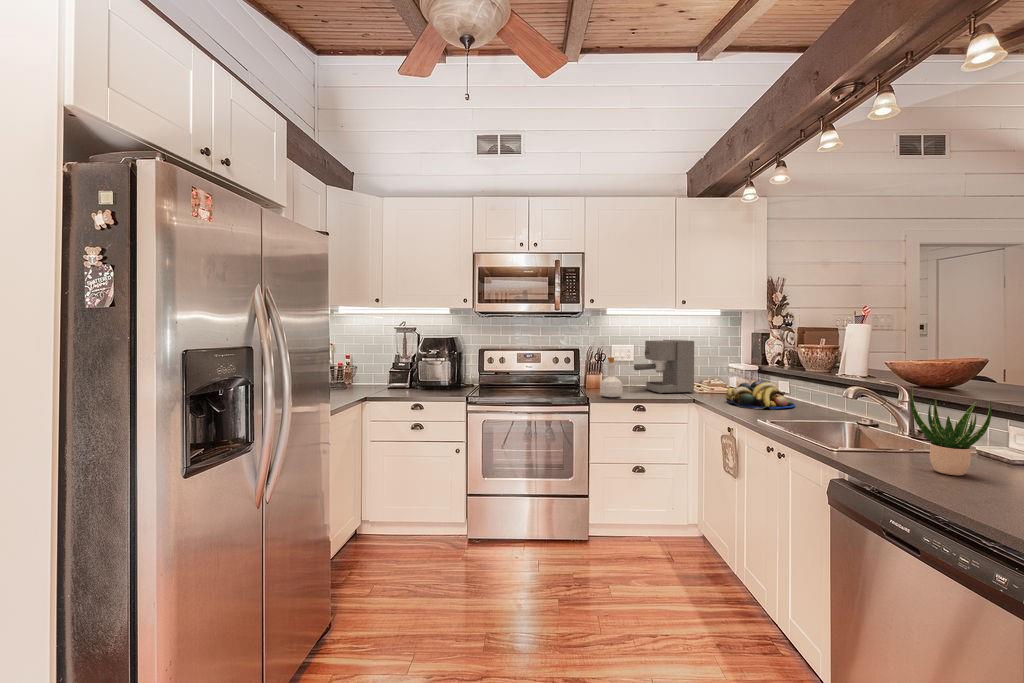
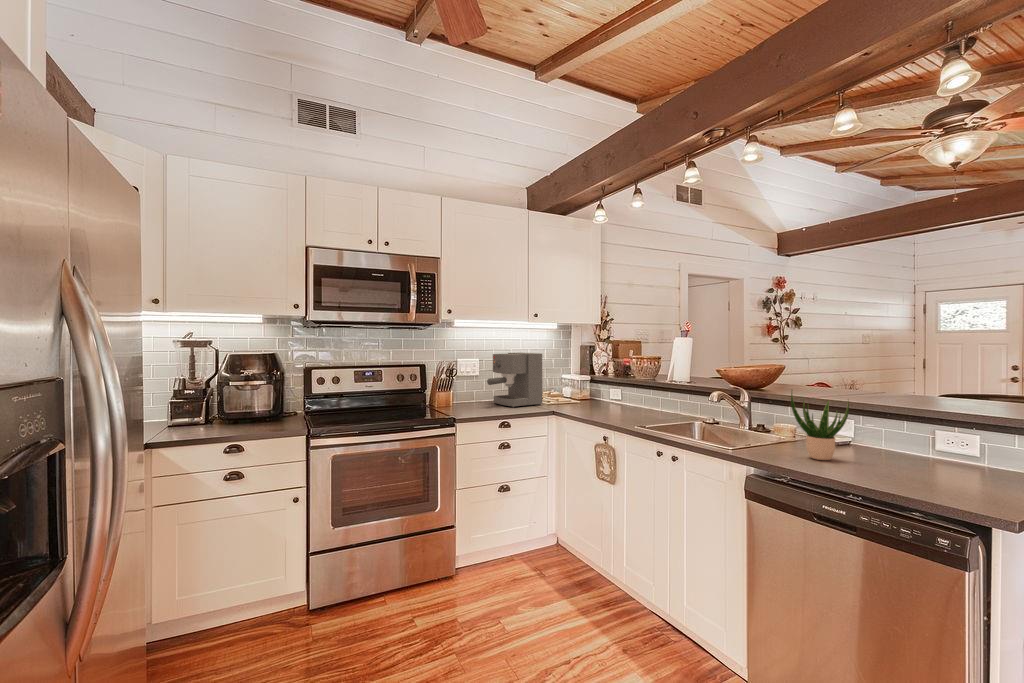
bottle: present [600,357,623,397] -> none [461,373,484,415]
fruit bowl: present [726,381,795,409] -> none [580,390,638,416]

